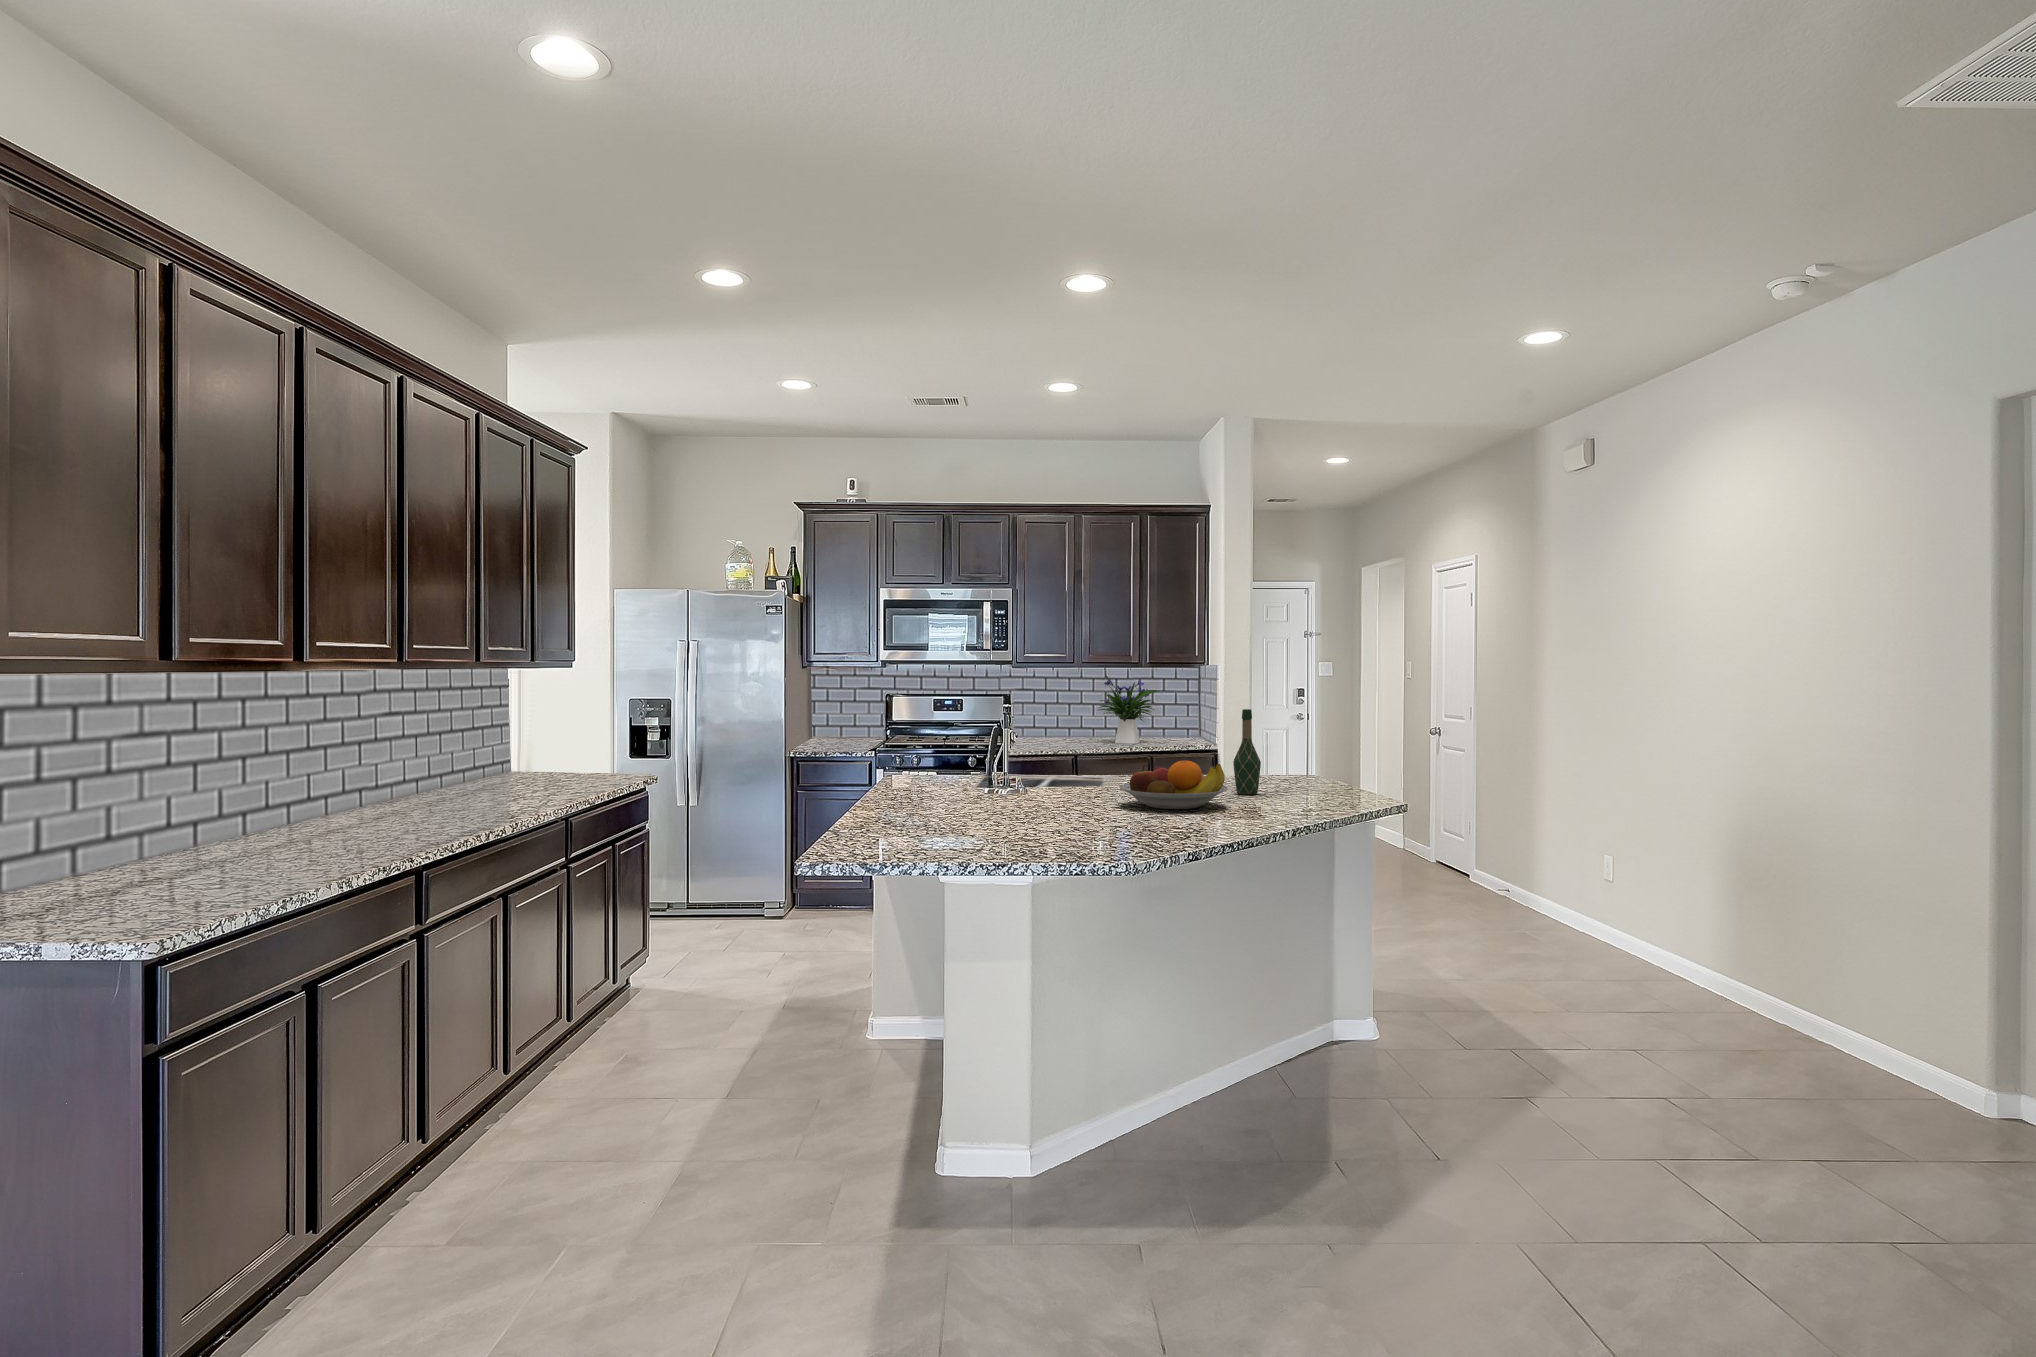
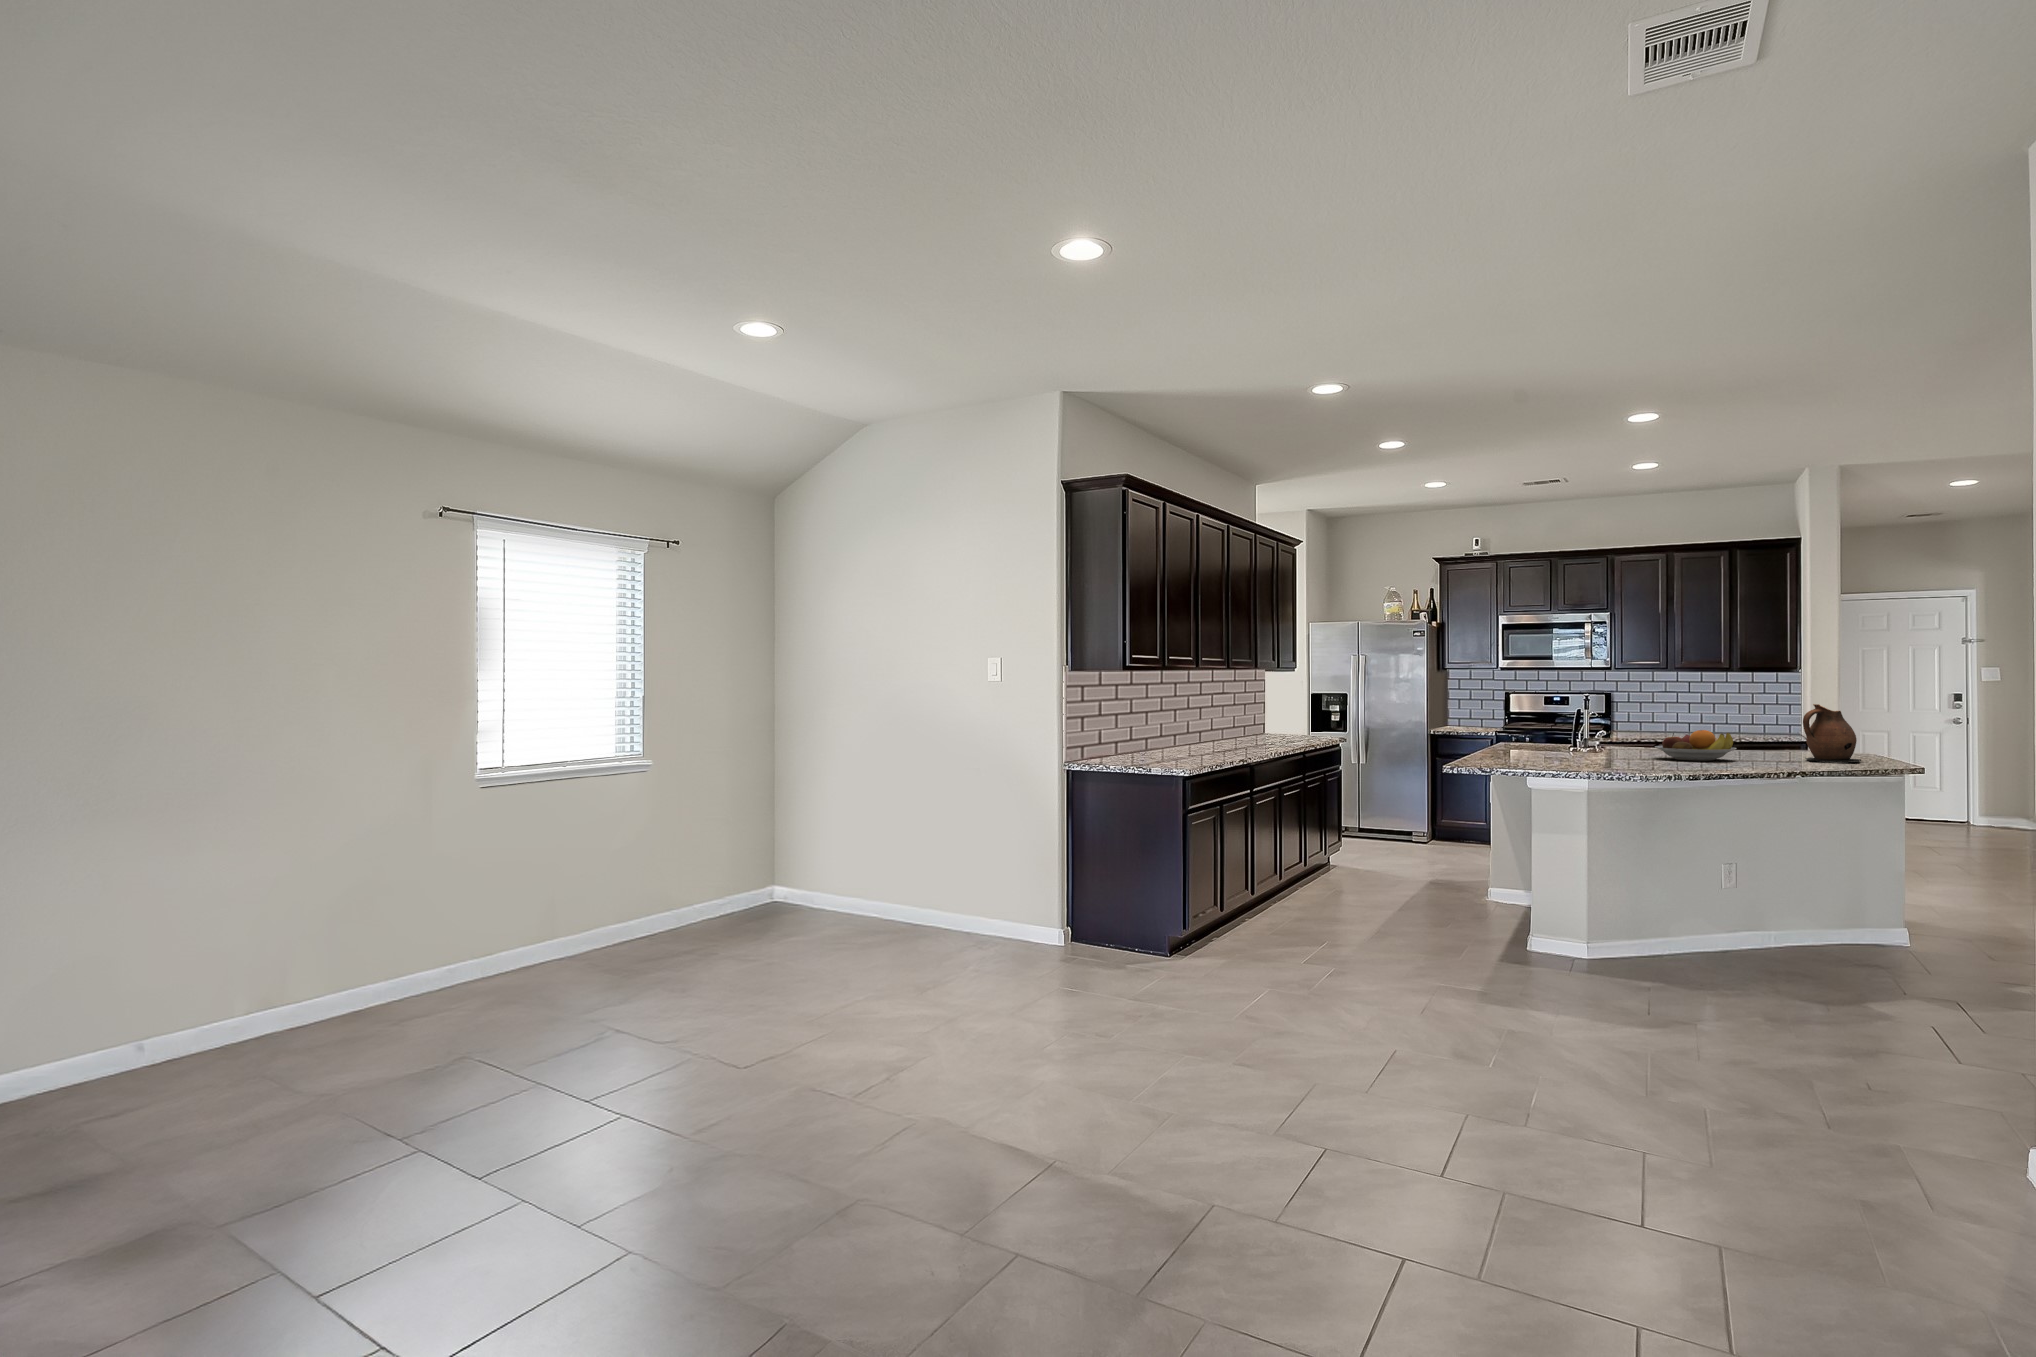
flower arrangement: present [1099,676,1158,744] -> none [1688,679,1751,735]
wine bottle: present [1233,709,1261,794] -> none [1755,699,1778,758]
ceramic pitcher: none [1294,717,1366,802] -> present [1803,704,1861,763]

